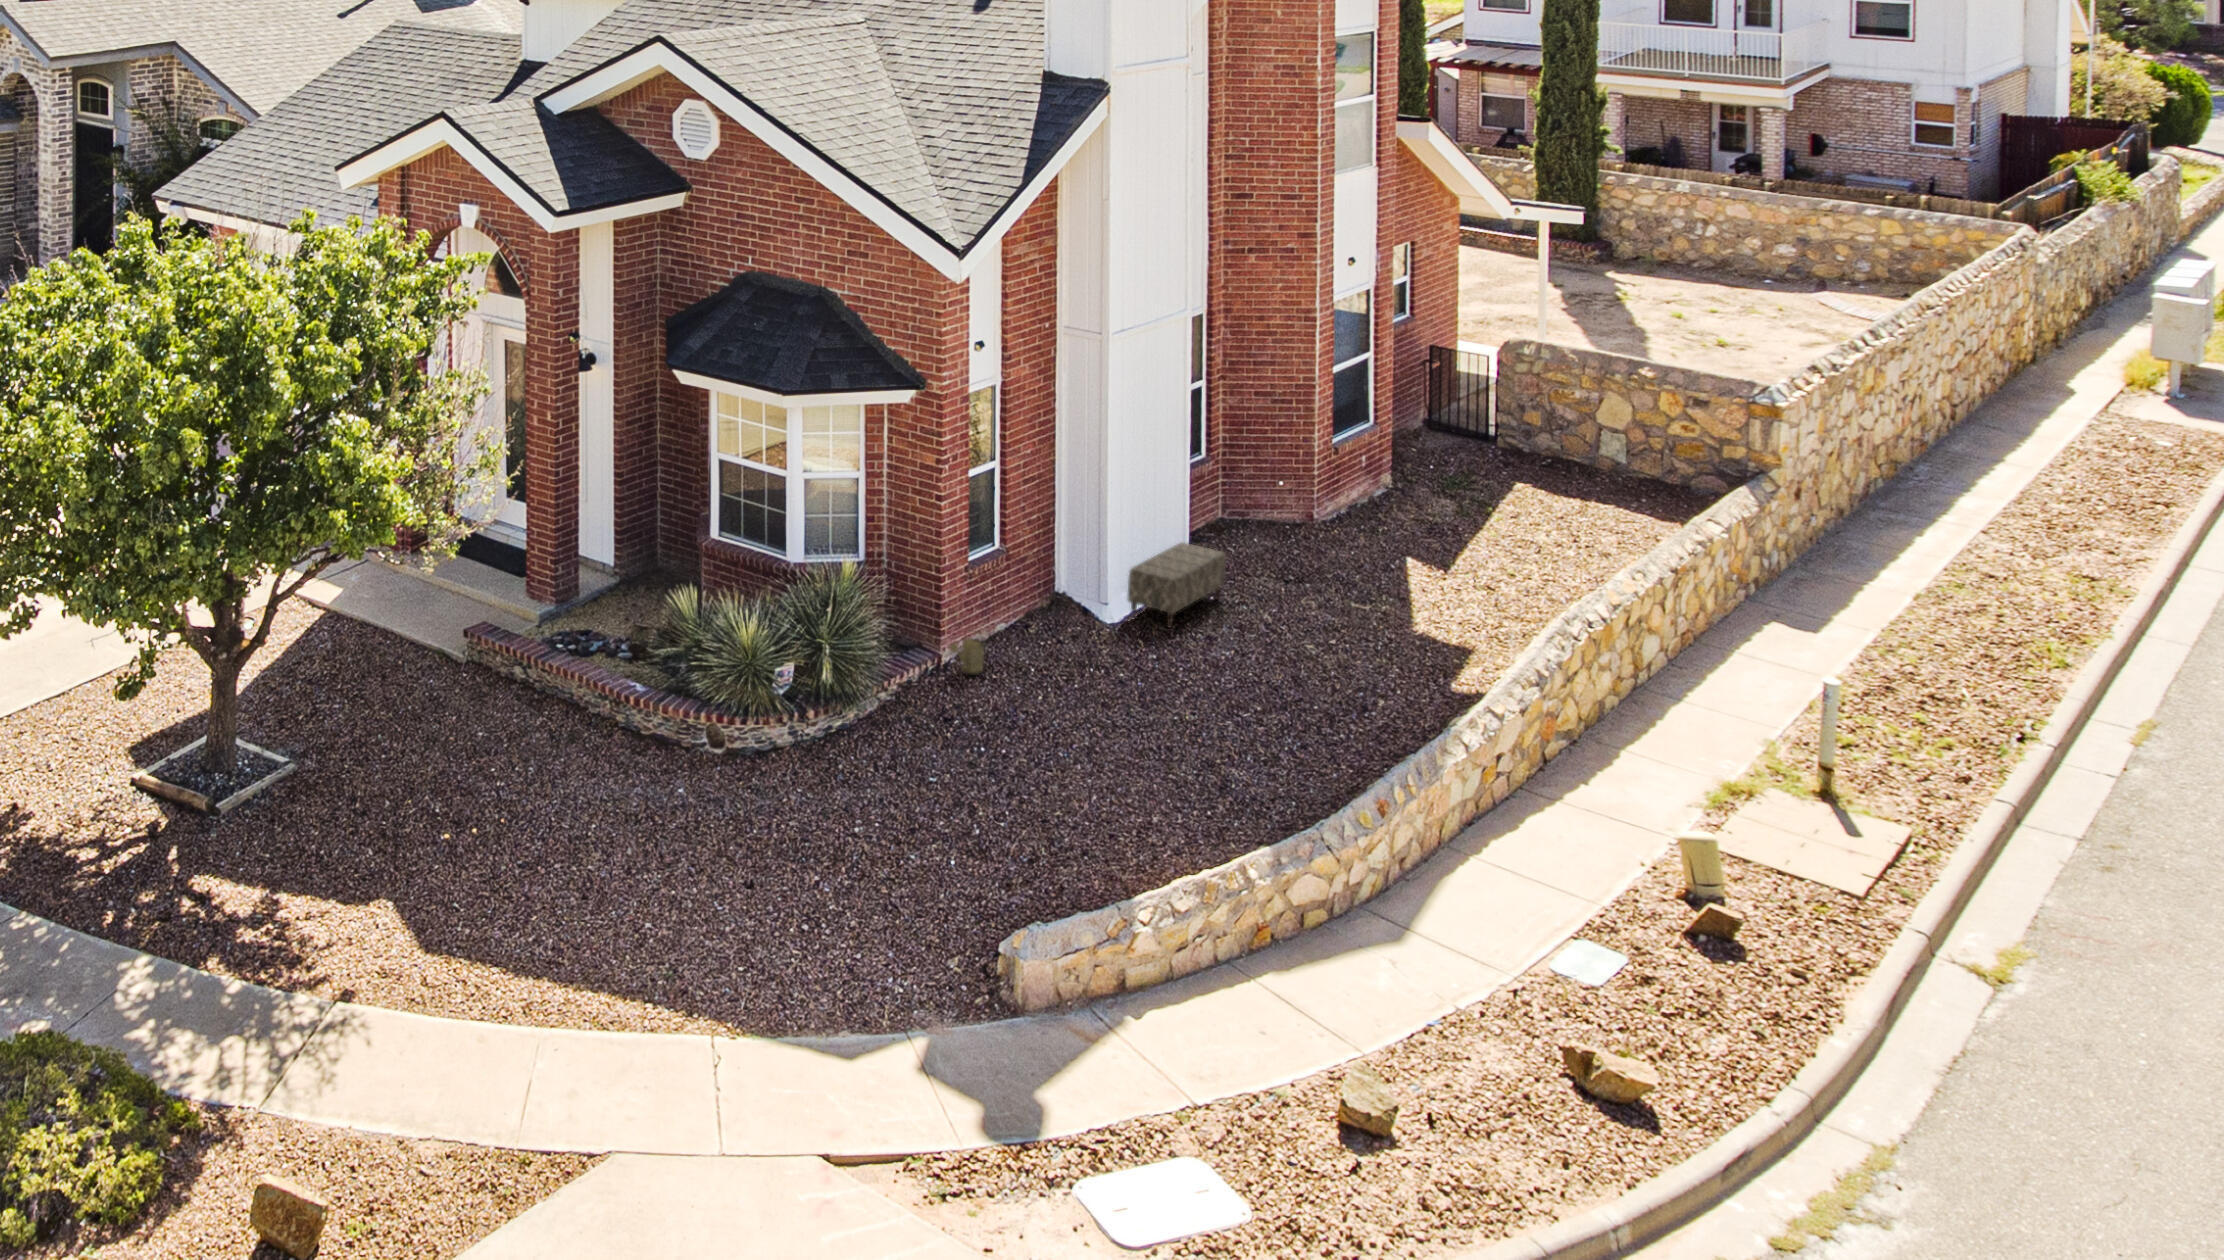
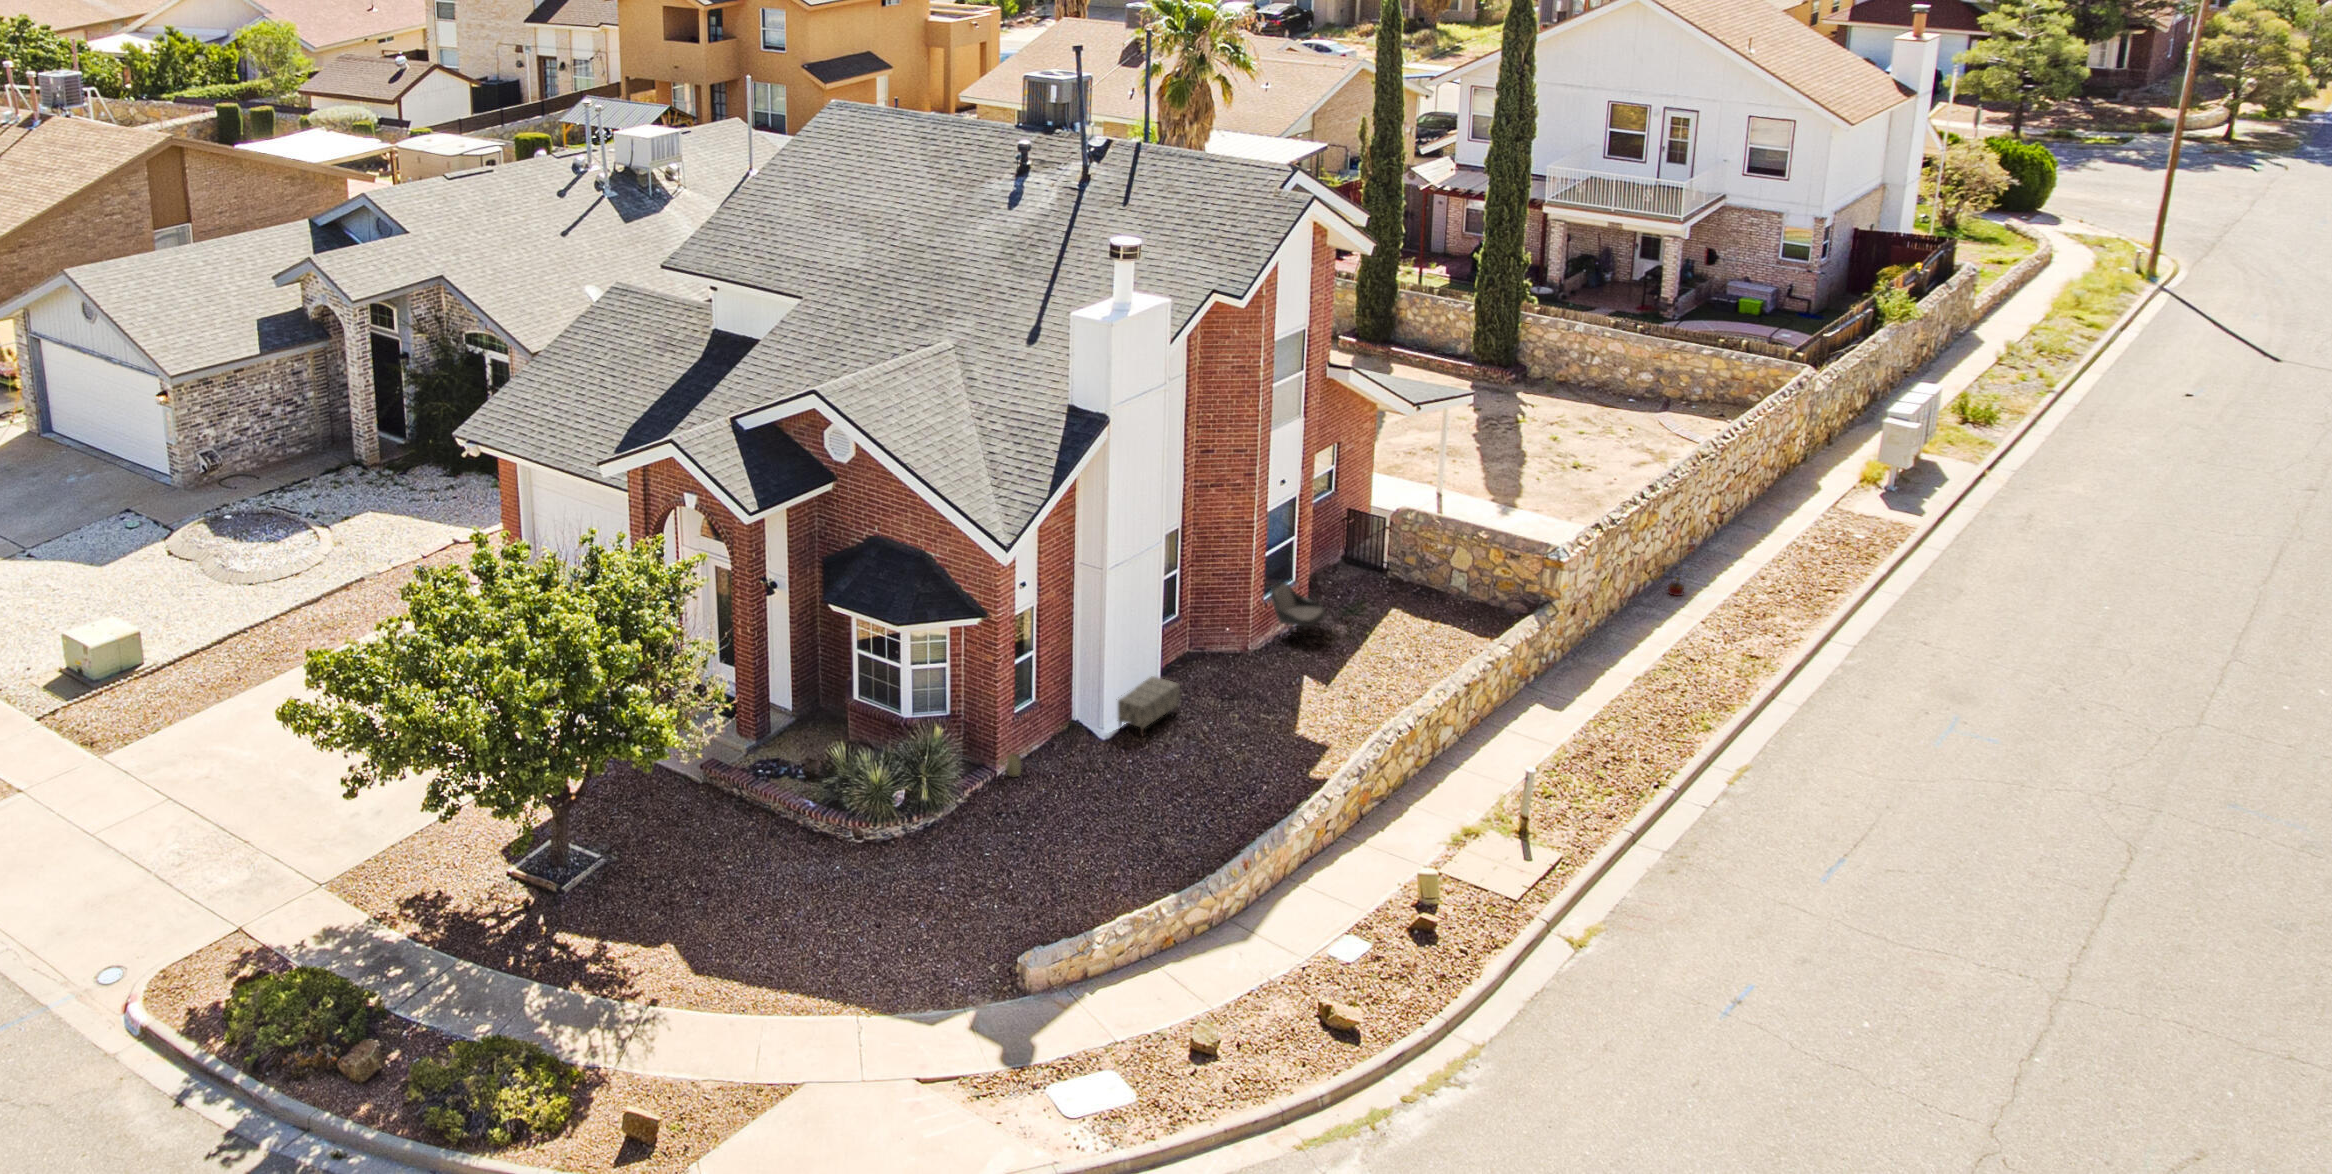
lounge chair: none [1341,430,1429,527] -> present [1270,582,1326,639]
decorative plant: none [1889,434,1942,489] -> present [1668,562,1684,596]

